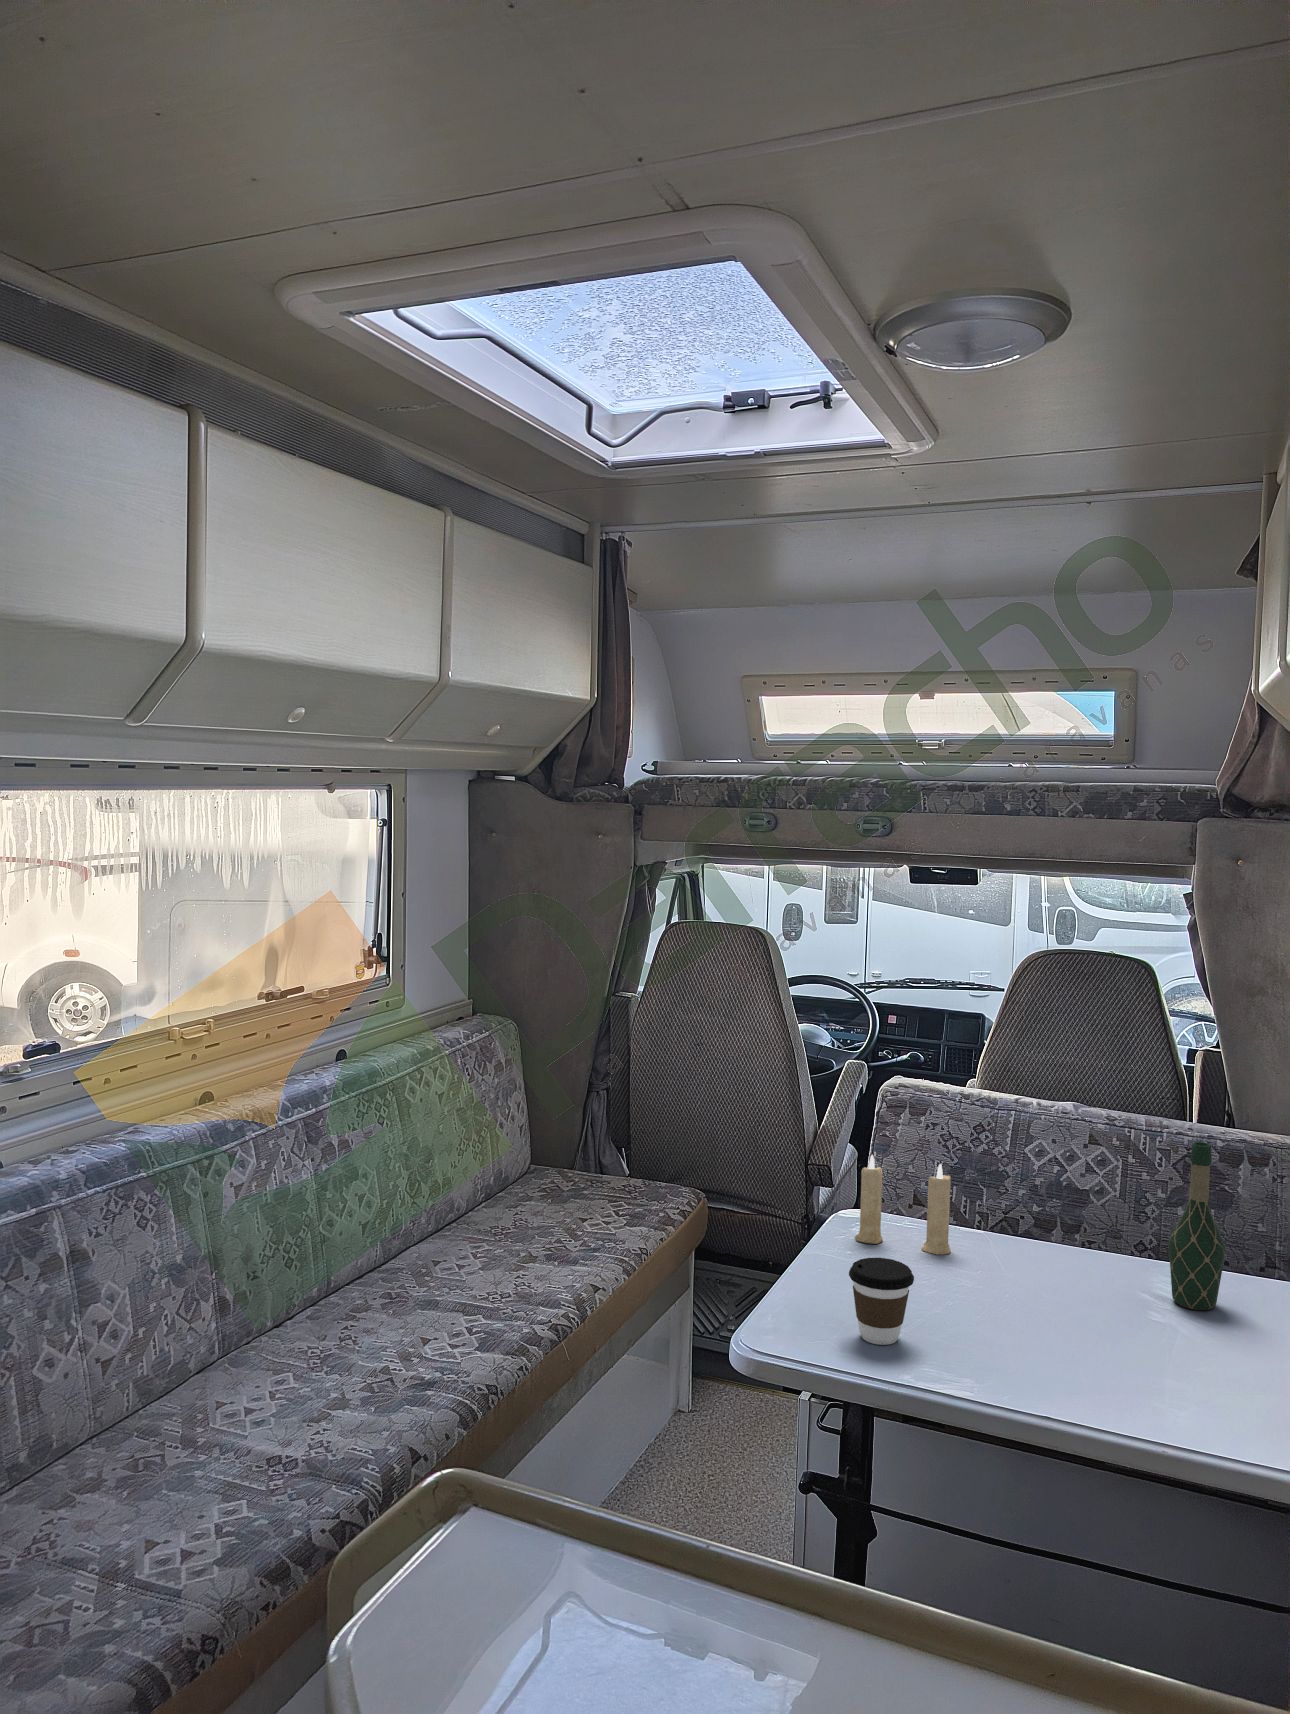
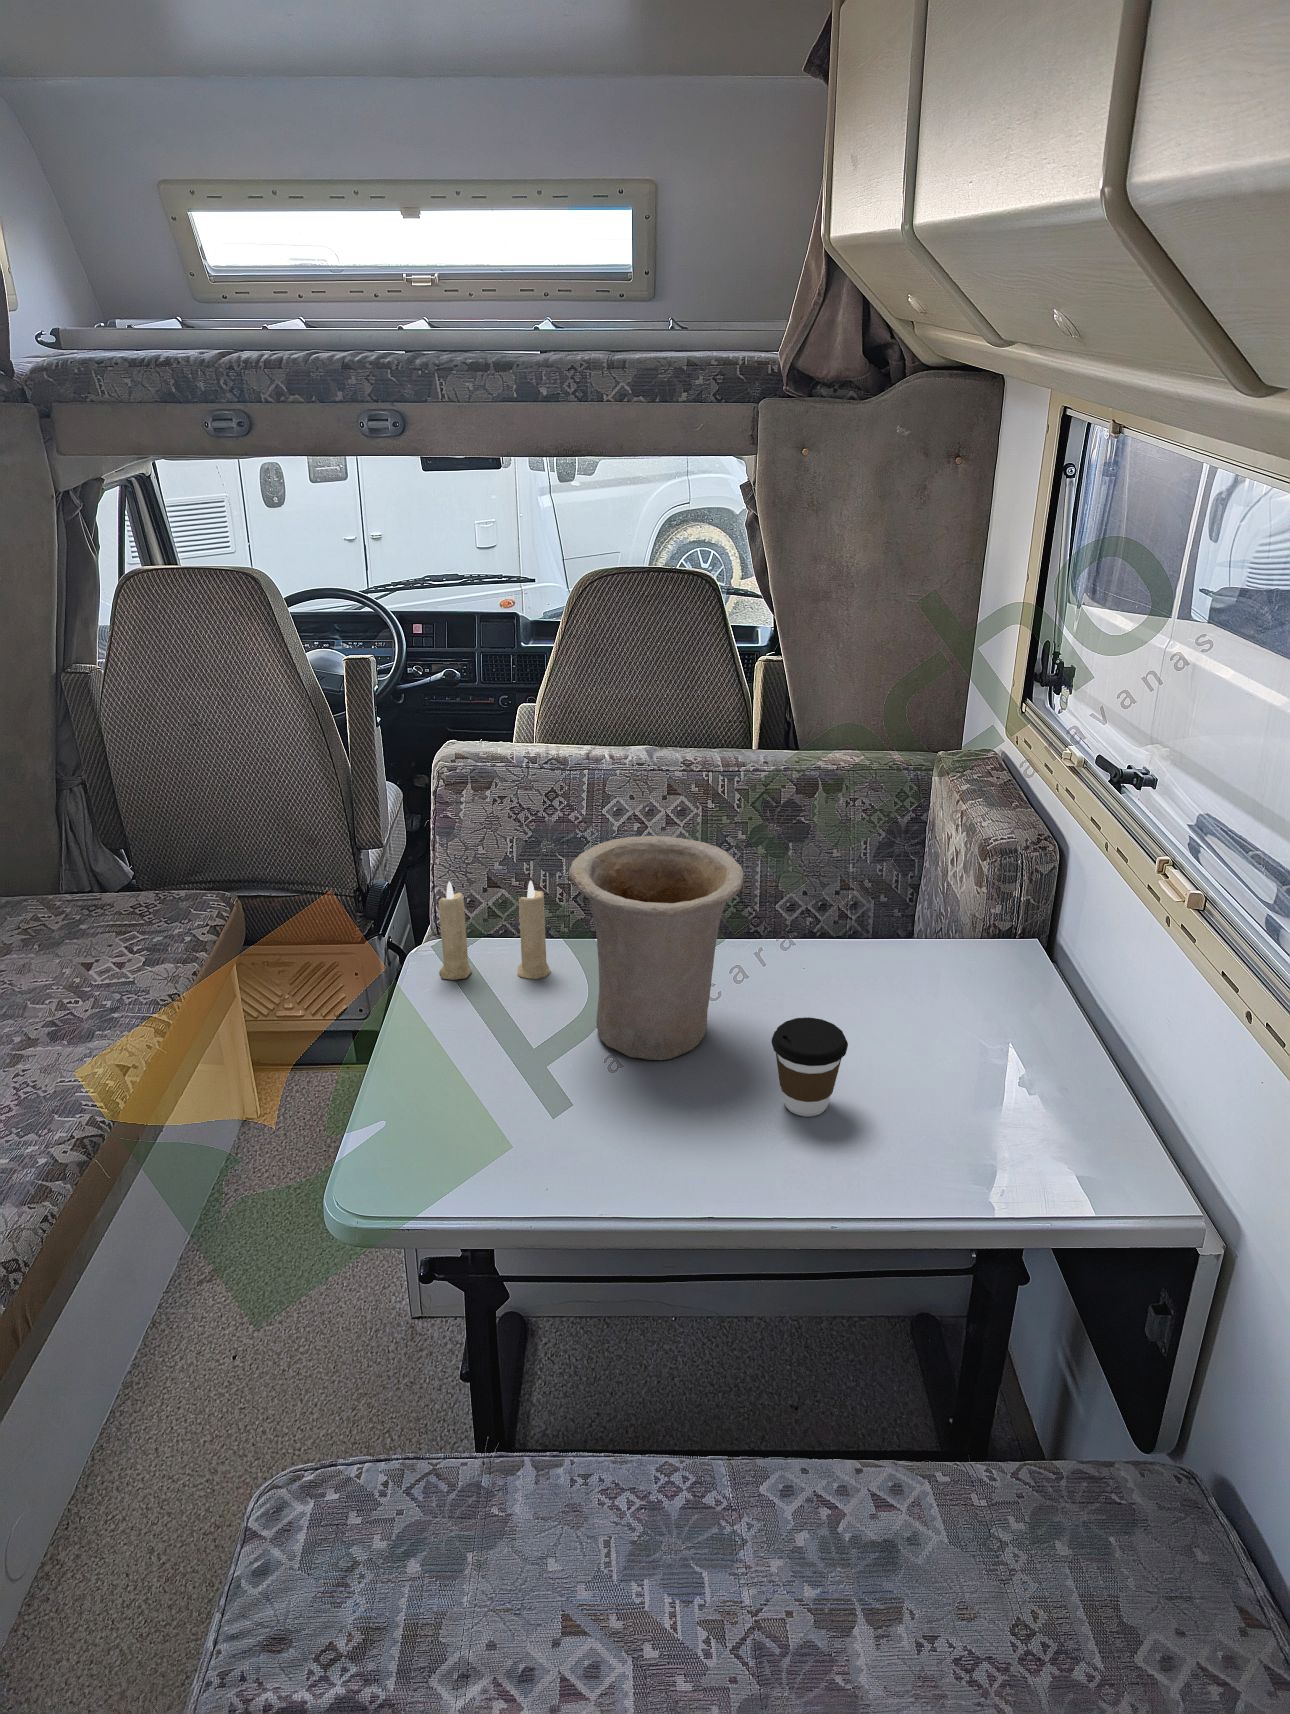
vase: none [966,1127,1119,1321] -> present [569,836,744,1060]
wine bottle: present [1169,1142,1225,1310] -> none [786,827,843,998]
coffee cup: present [849,1258,914,1345] -> present [771,1017,848,1117]

